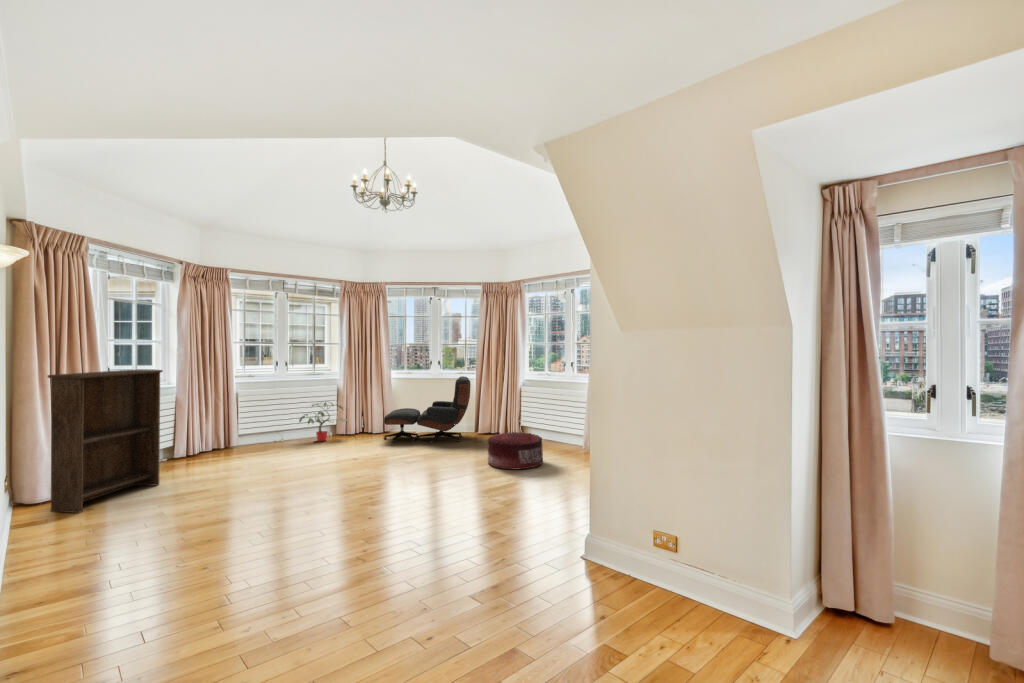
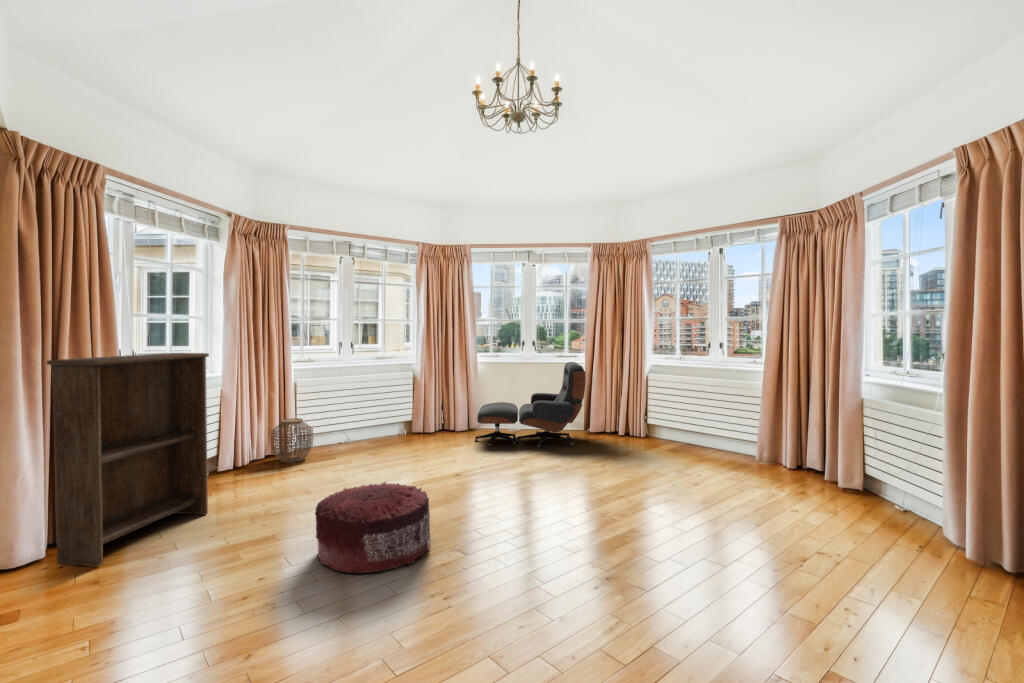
potted plant: present [299,402,347,441] -> none [369,393,431,444]
woven basket: none [215,420,249,454] -> present [271,418,313,462]
pouf: present [488,432,543,469] -> present [315,482,431,574]

